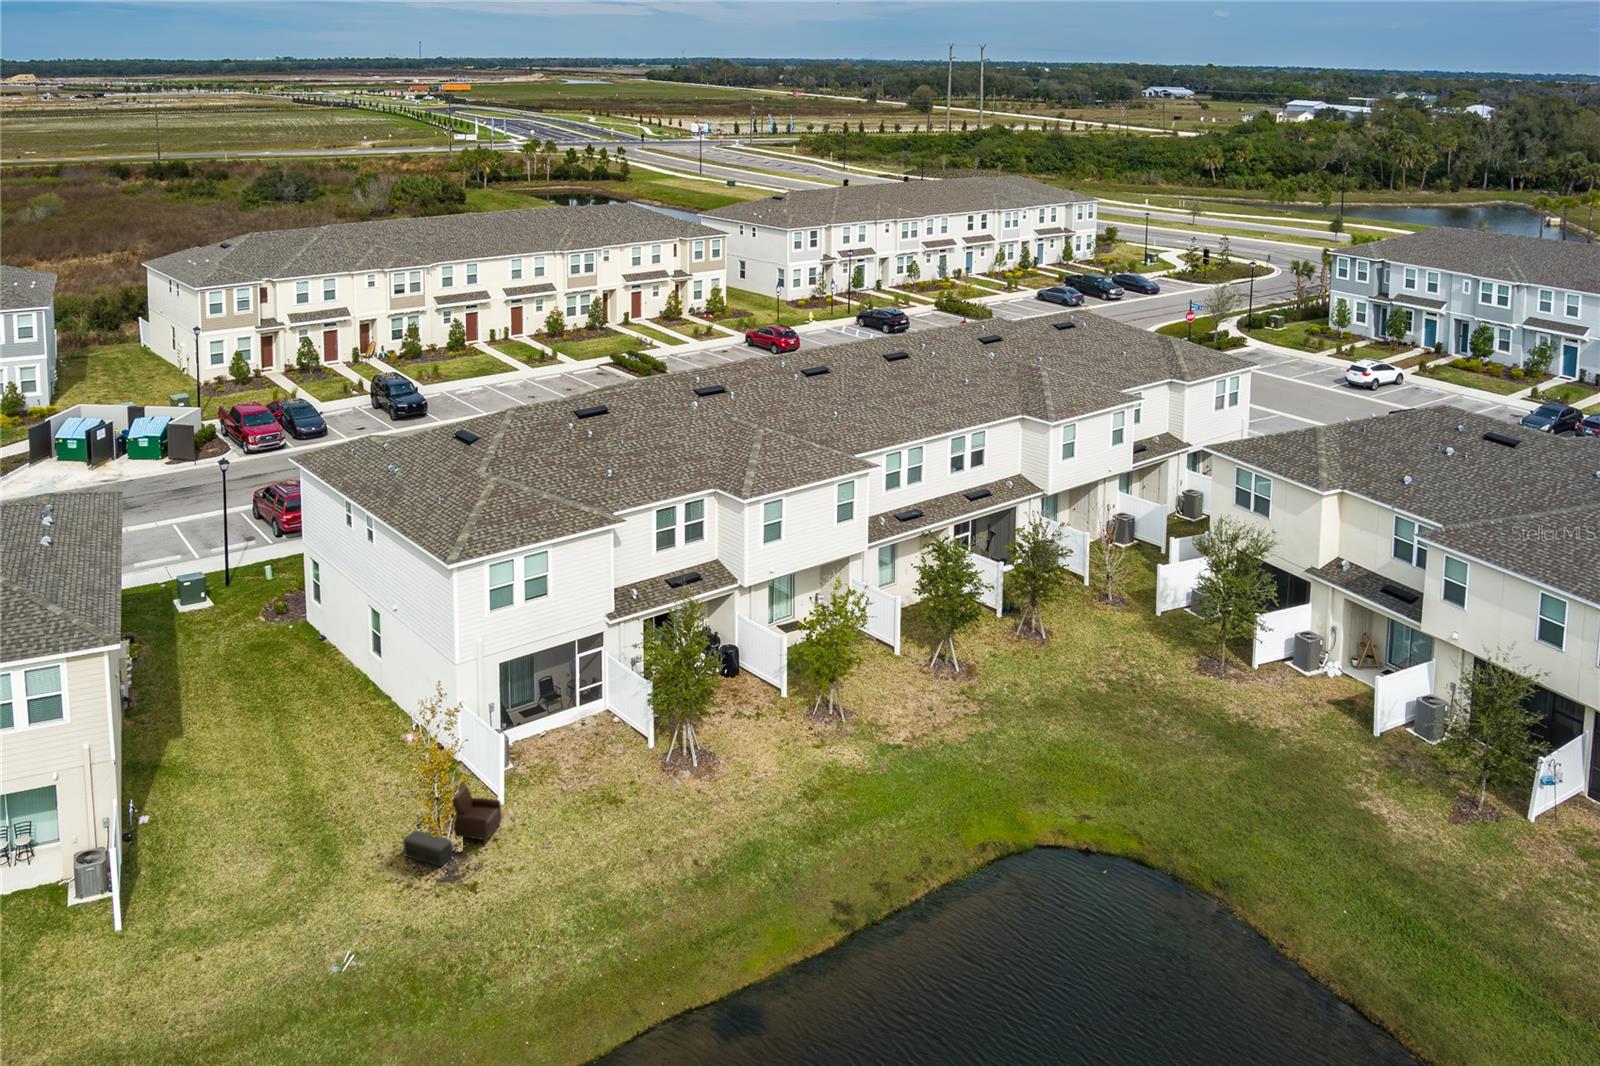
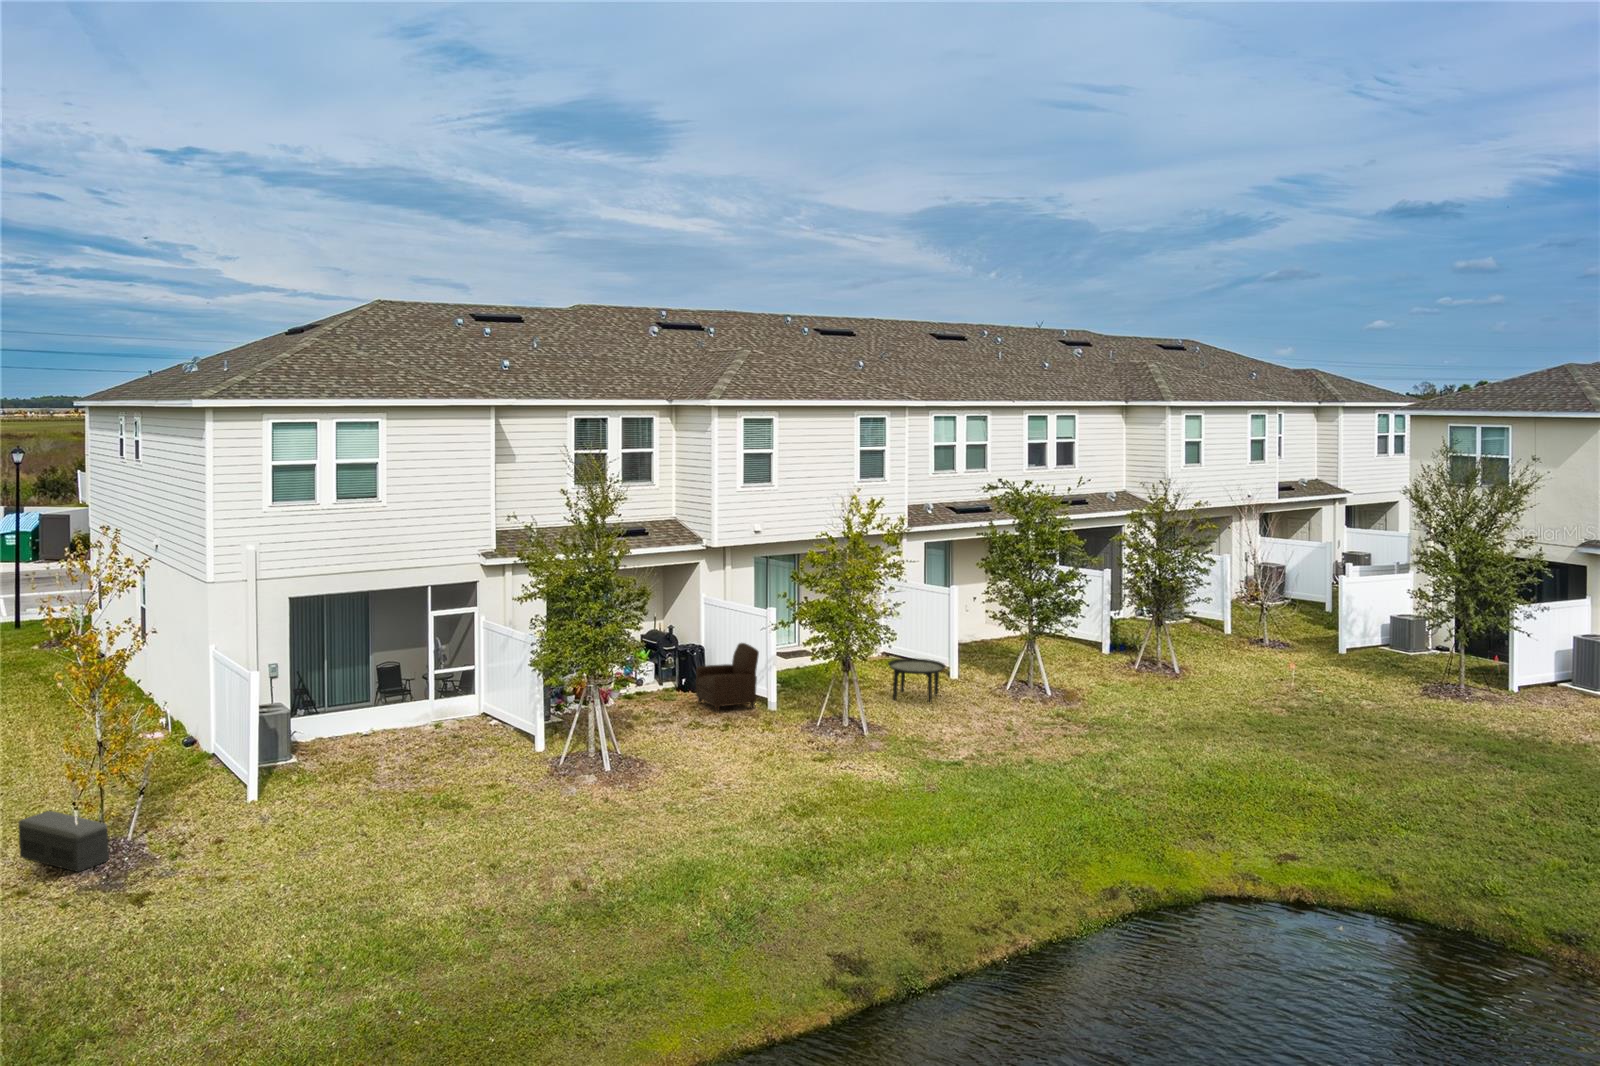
round table: none [857,651,894,685] -> present [888,658,945,704]
chair: present [451,784,502,843] -> present [696,643,759,713]

